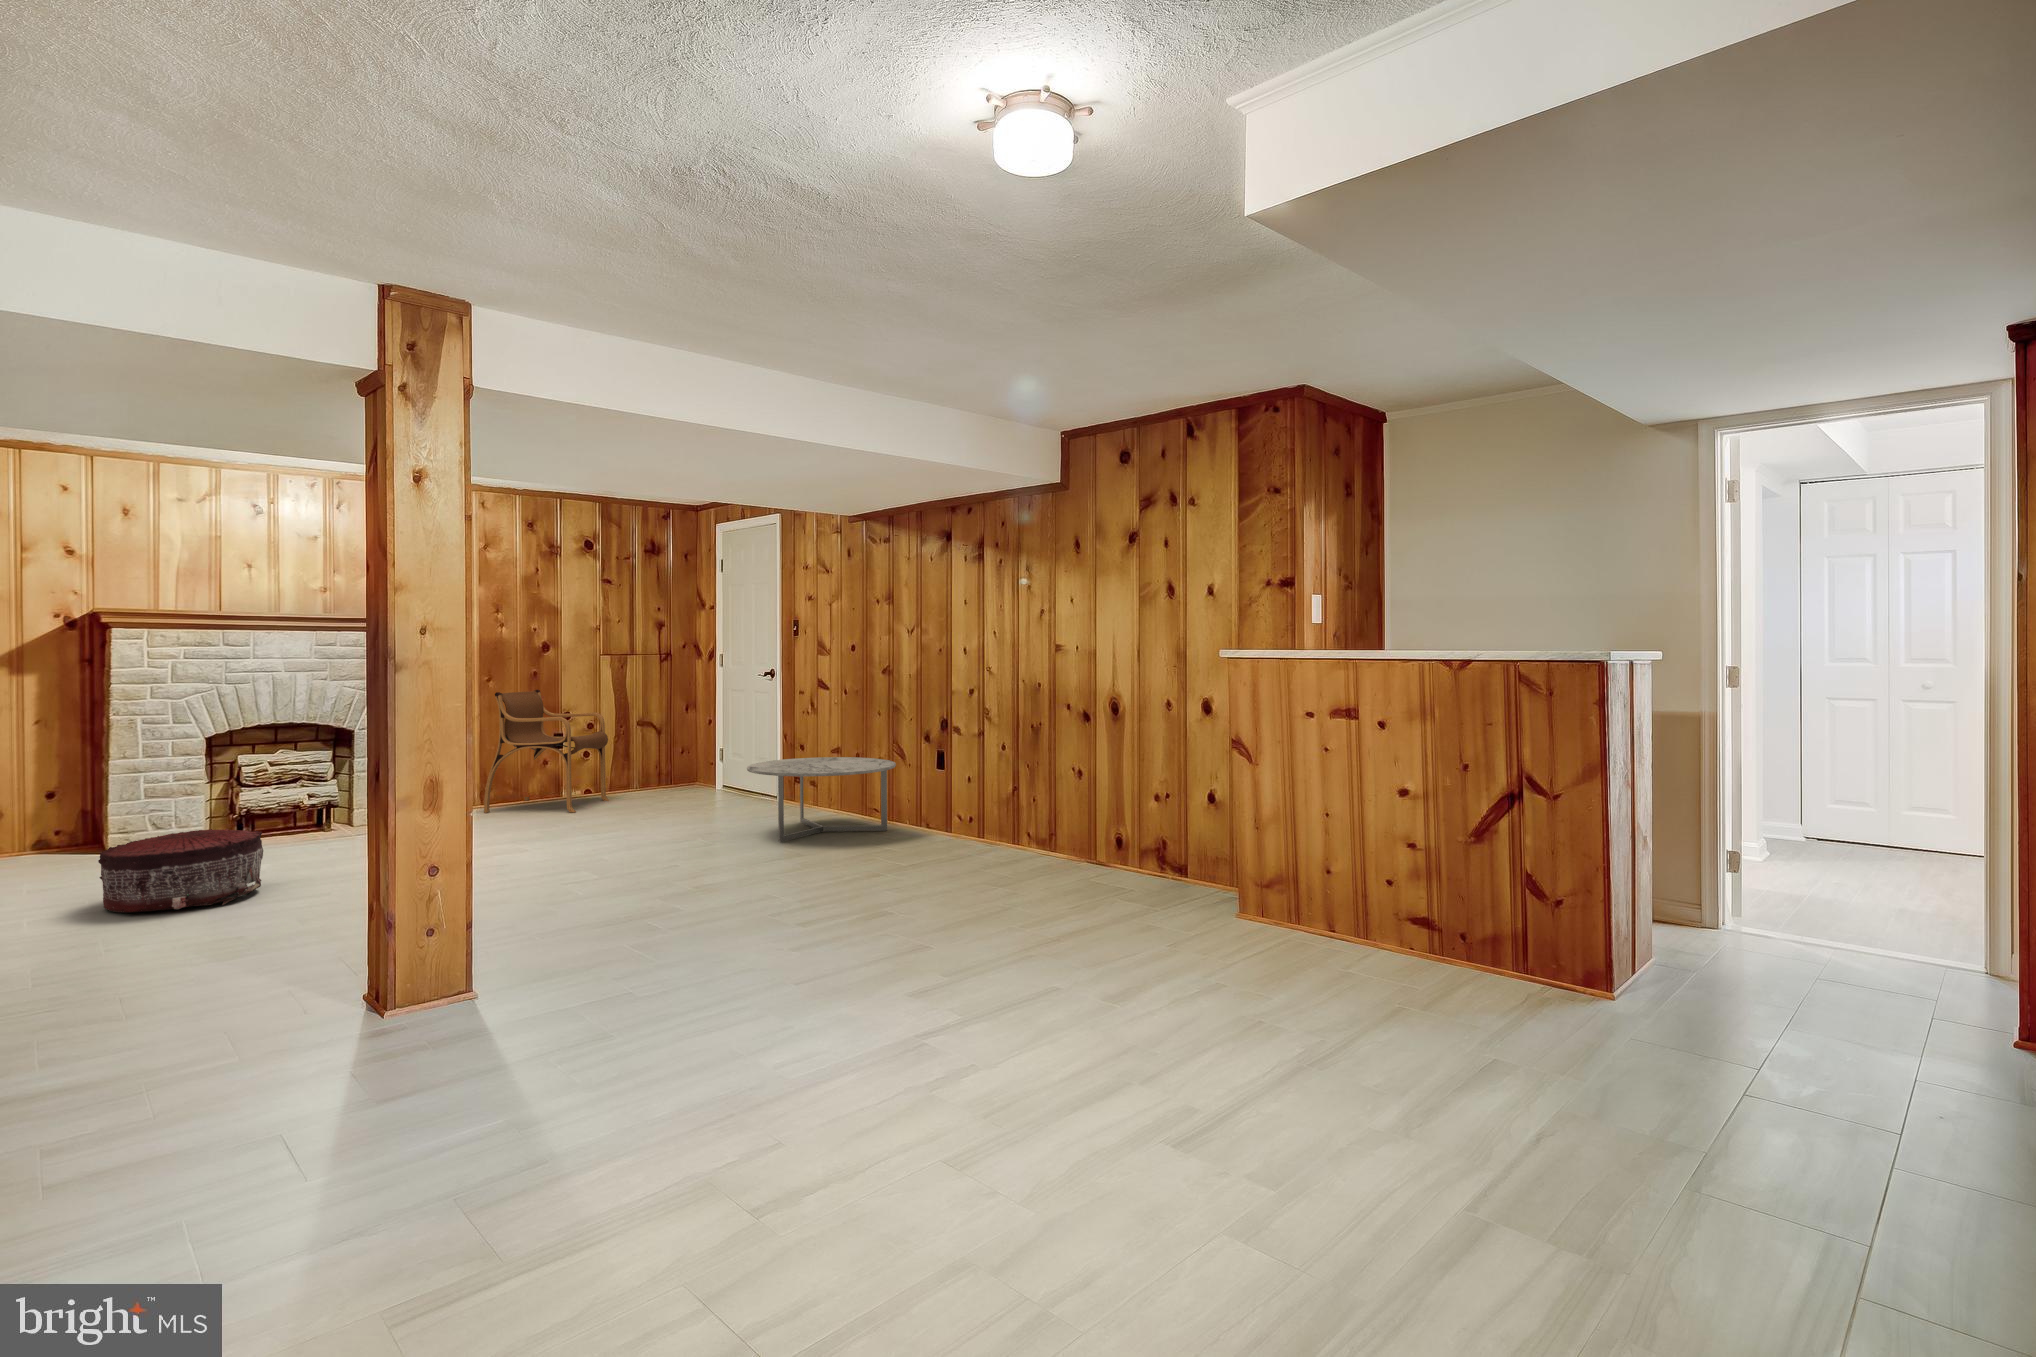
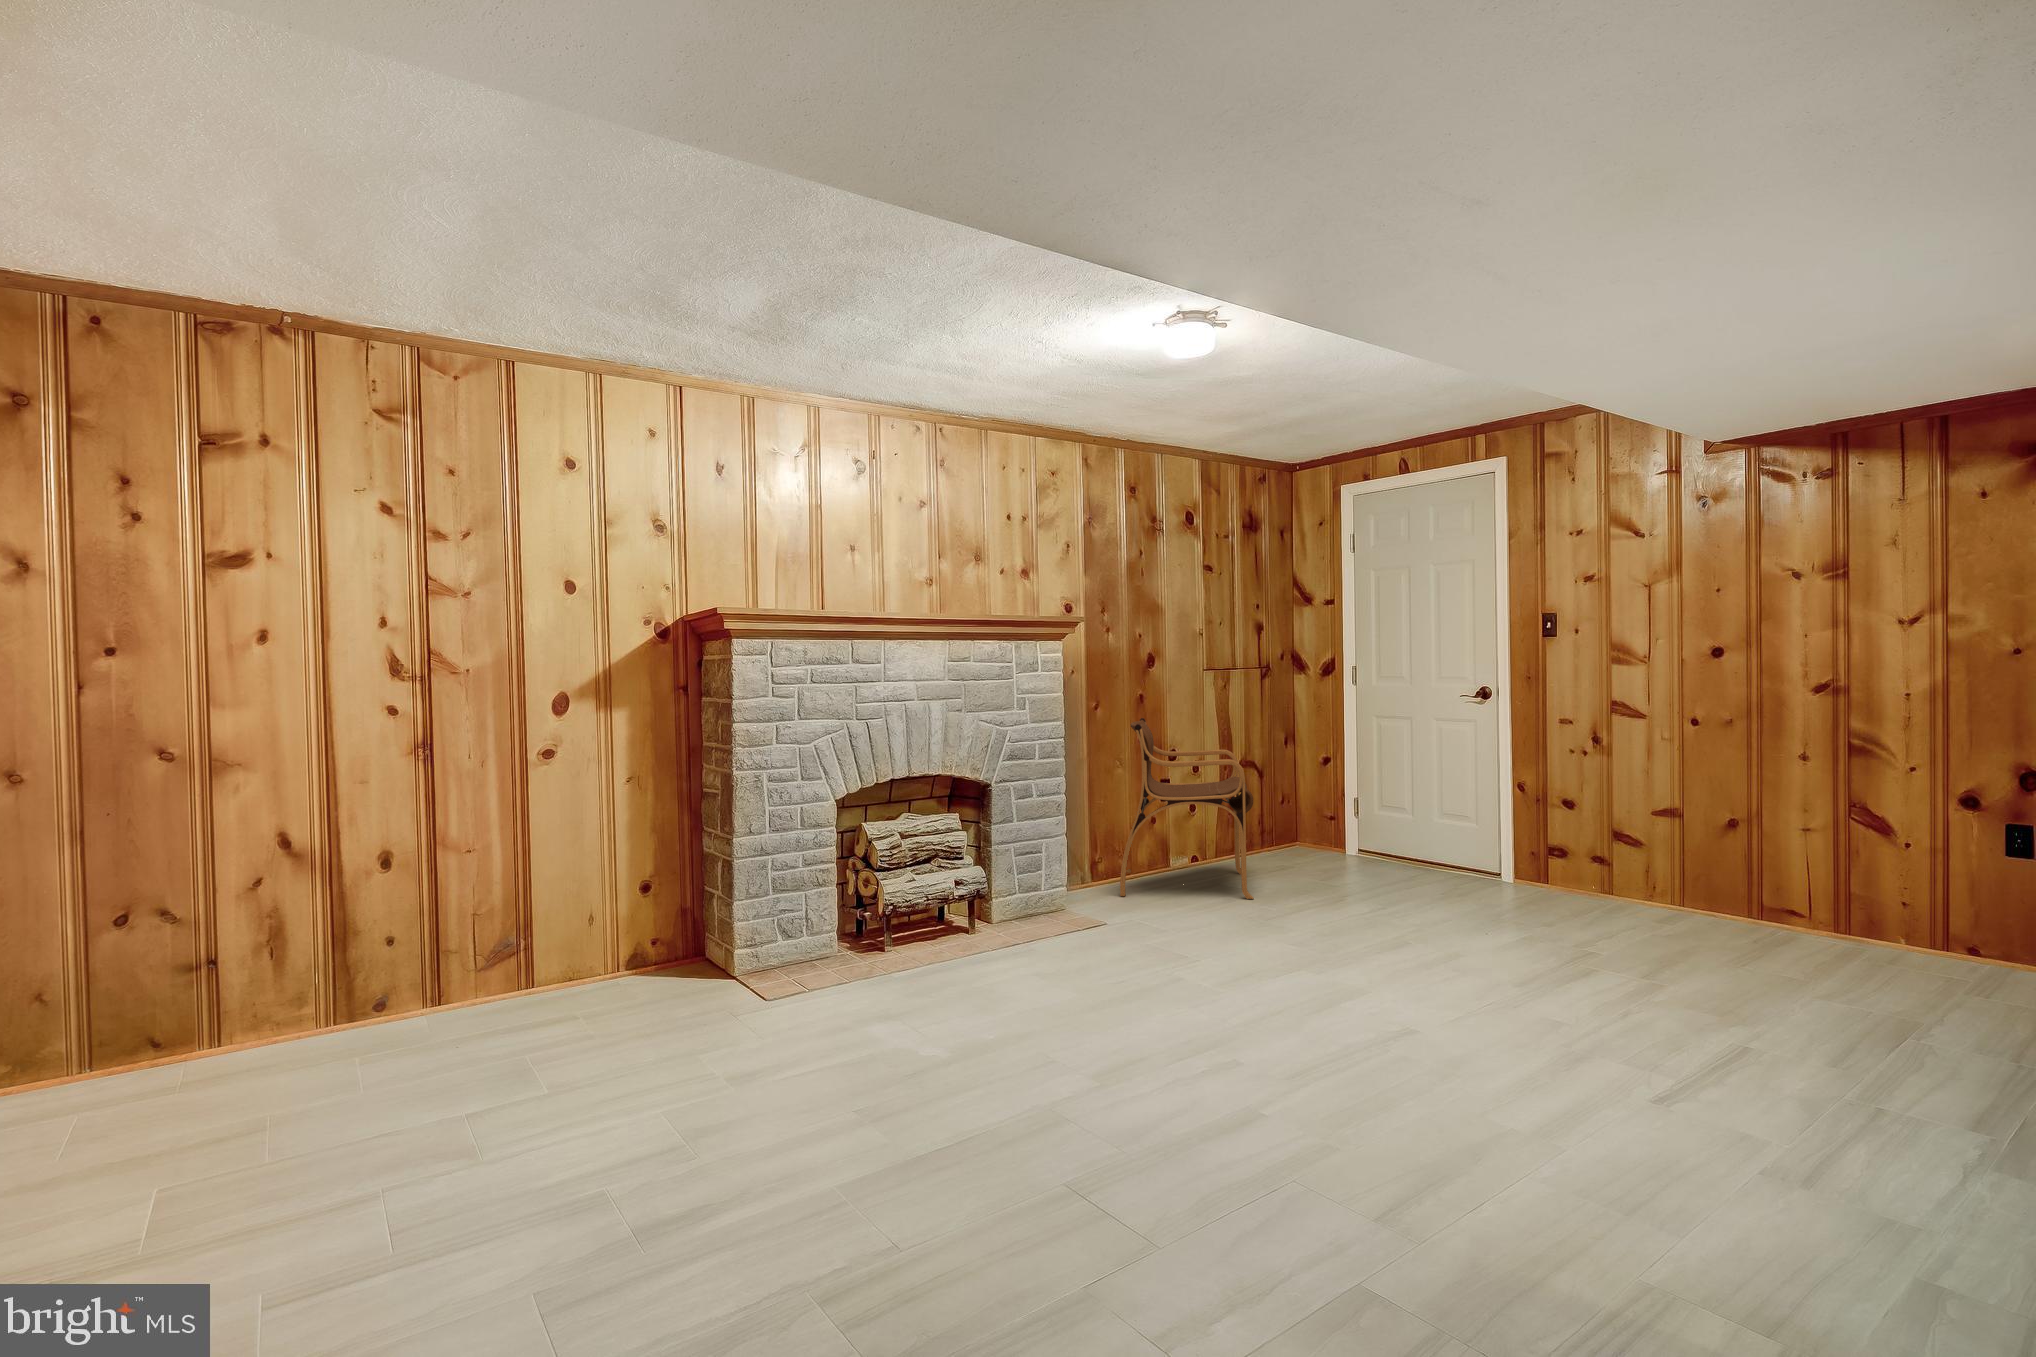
coffee table: present [747,757,896,842] -> none [1646,826,1961,987]
pouf: present [98,829,263,913] -> none [926,981,1162,1182]

